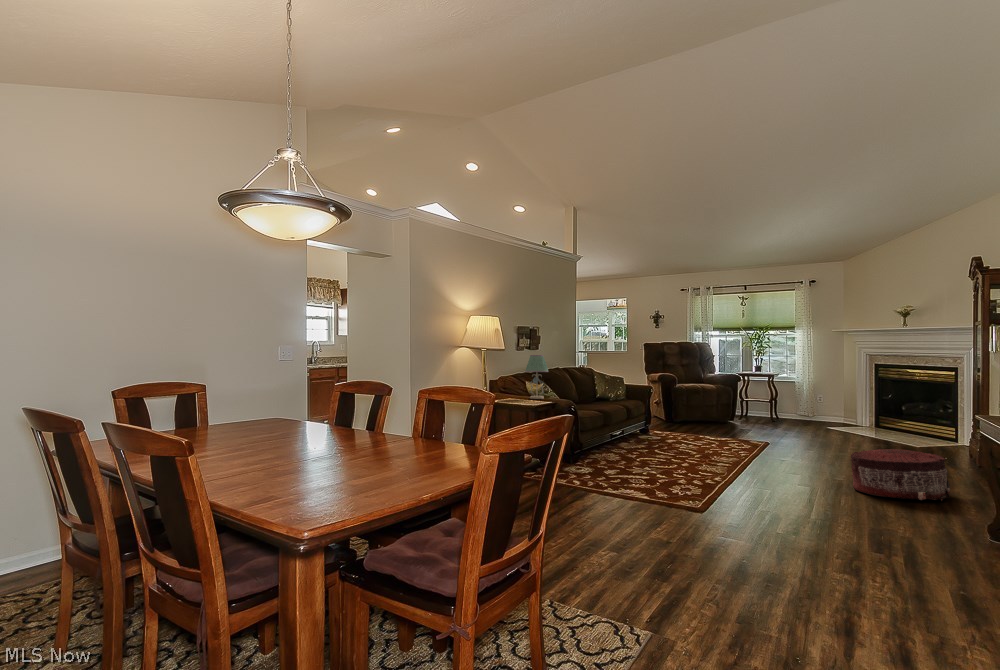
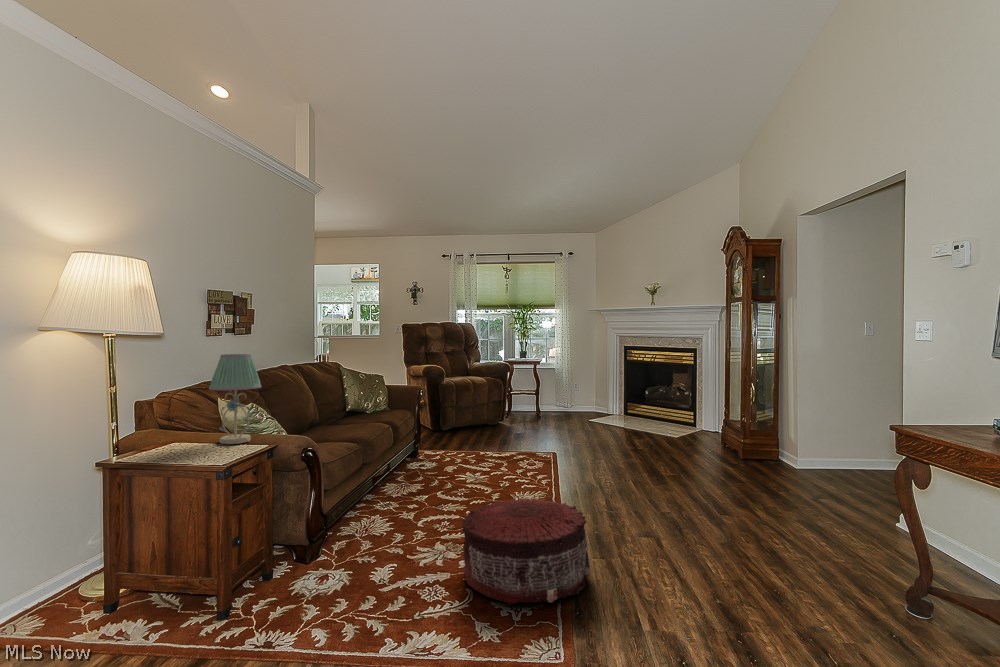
pouf: present [851,449,950,501] -> present [462,498,590,604]

